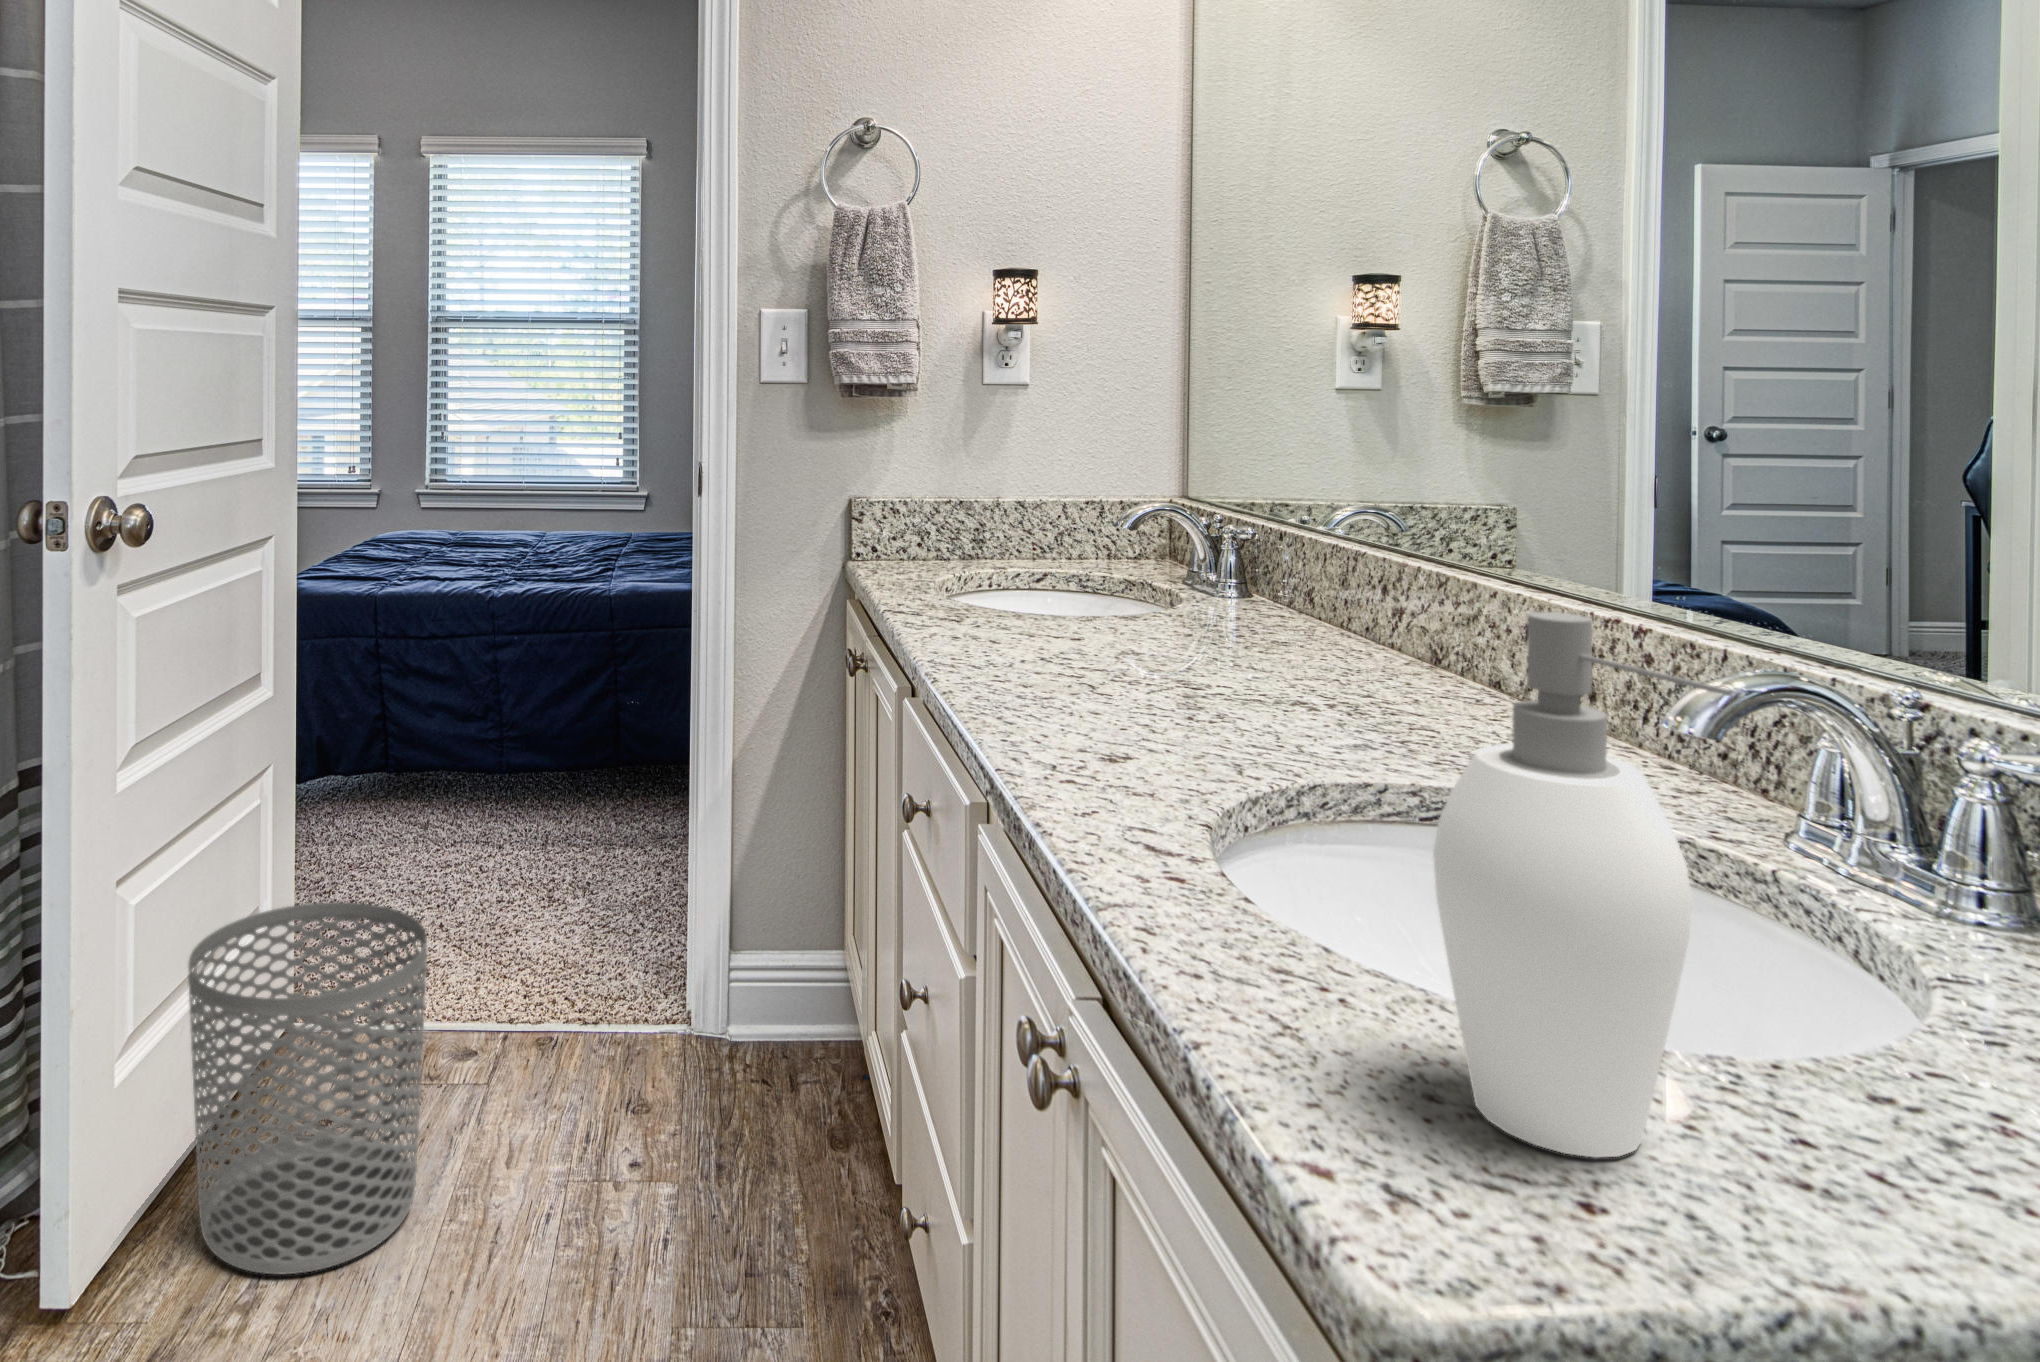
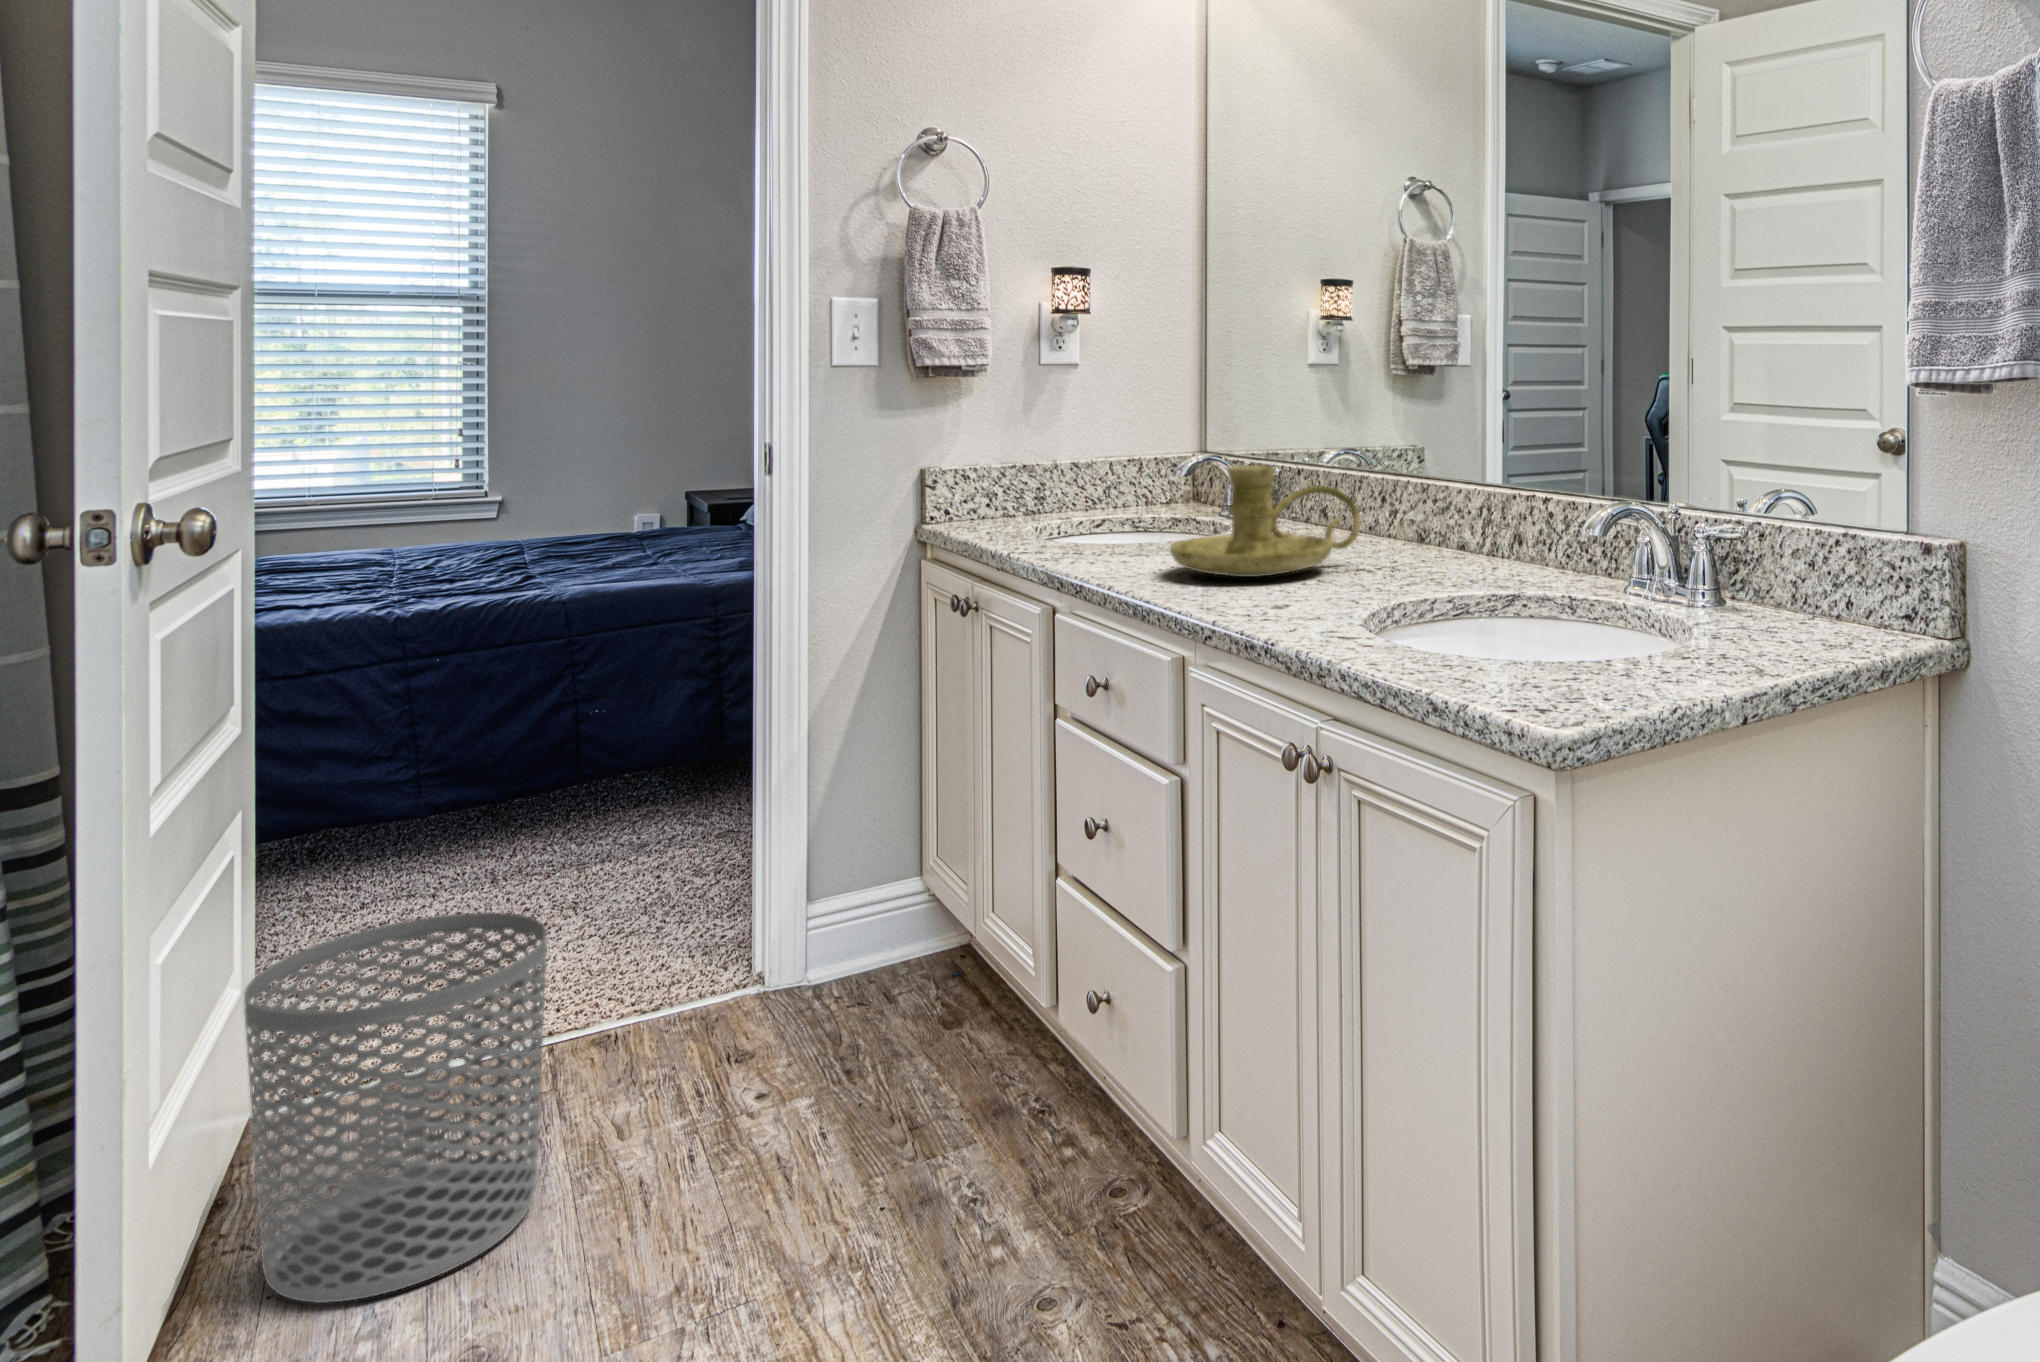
candle holder: none [1032,534,1320,696] -> present [1170,465,1360,577]
soap dispenser: present [1433,612,1733,1157] -> none [1528,449,1652,691]

